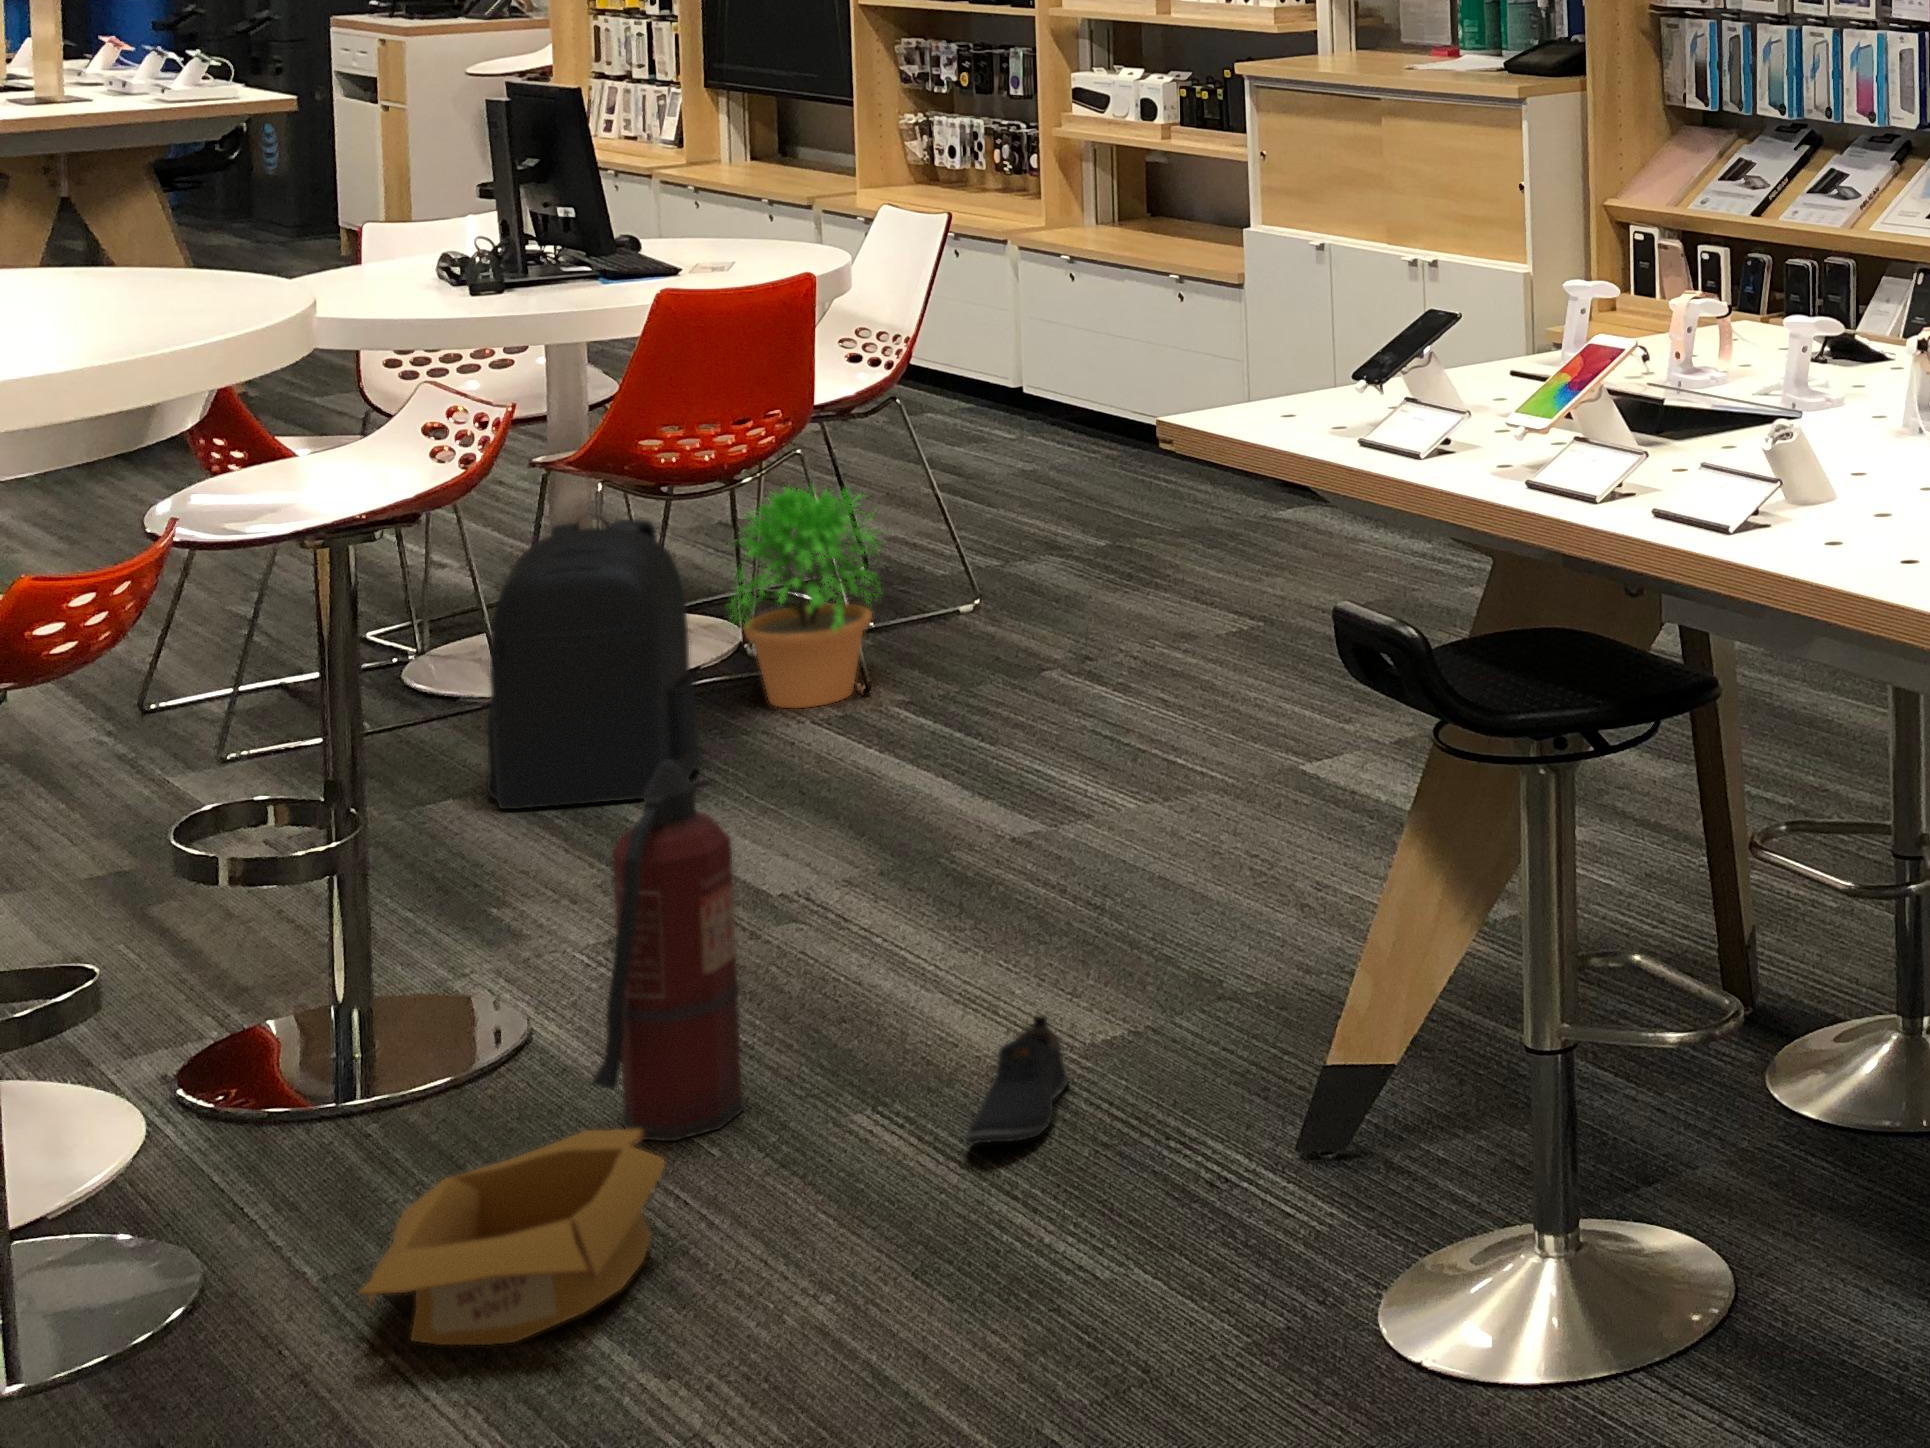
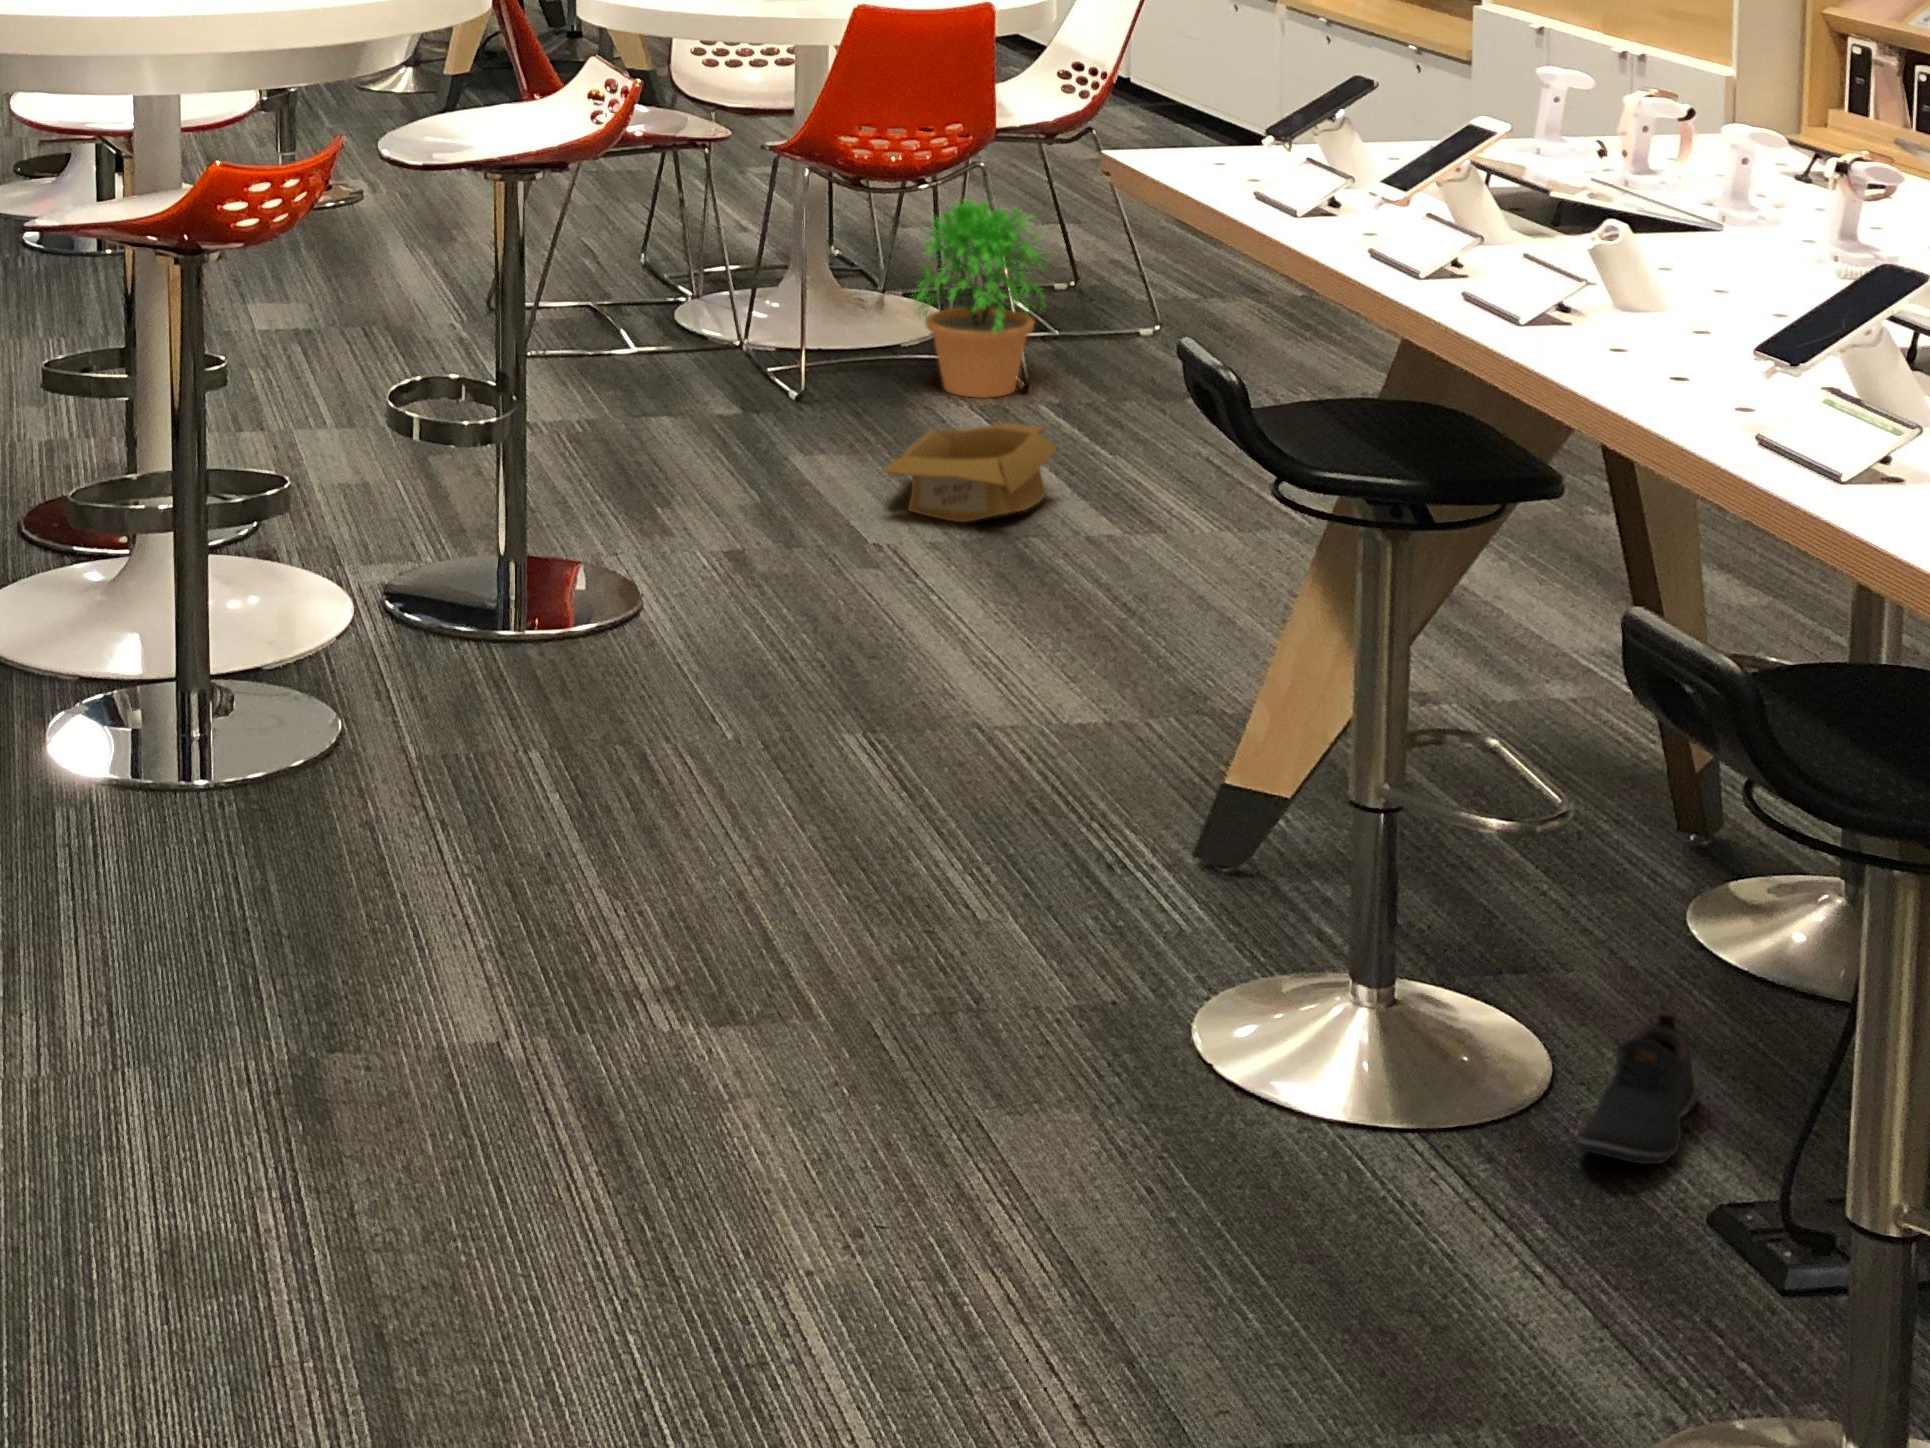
backpack: present [487,517,698,809] -> none [699,198,865,447]
fire extinguisher: present [592,749,744,1141] -> none [652,395,774,714]
shoe: present [965,1015,1069,1144] -> present [1577,1012,1698,1164]
cardboard box: present [359,1128,665,1345] -> present [883,423,1056,522]

